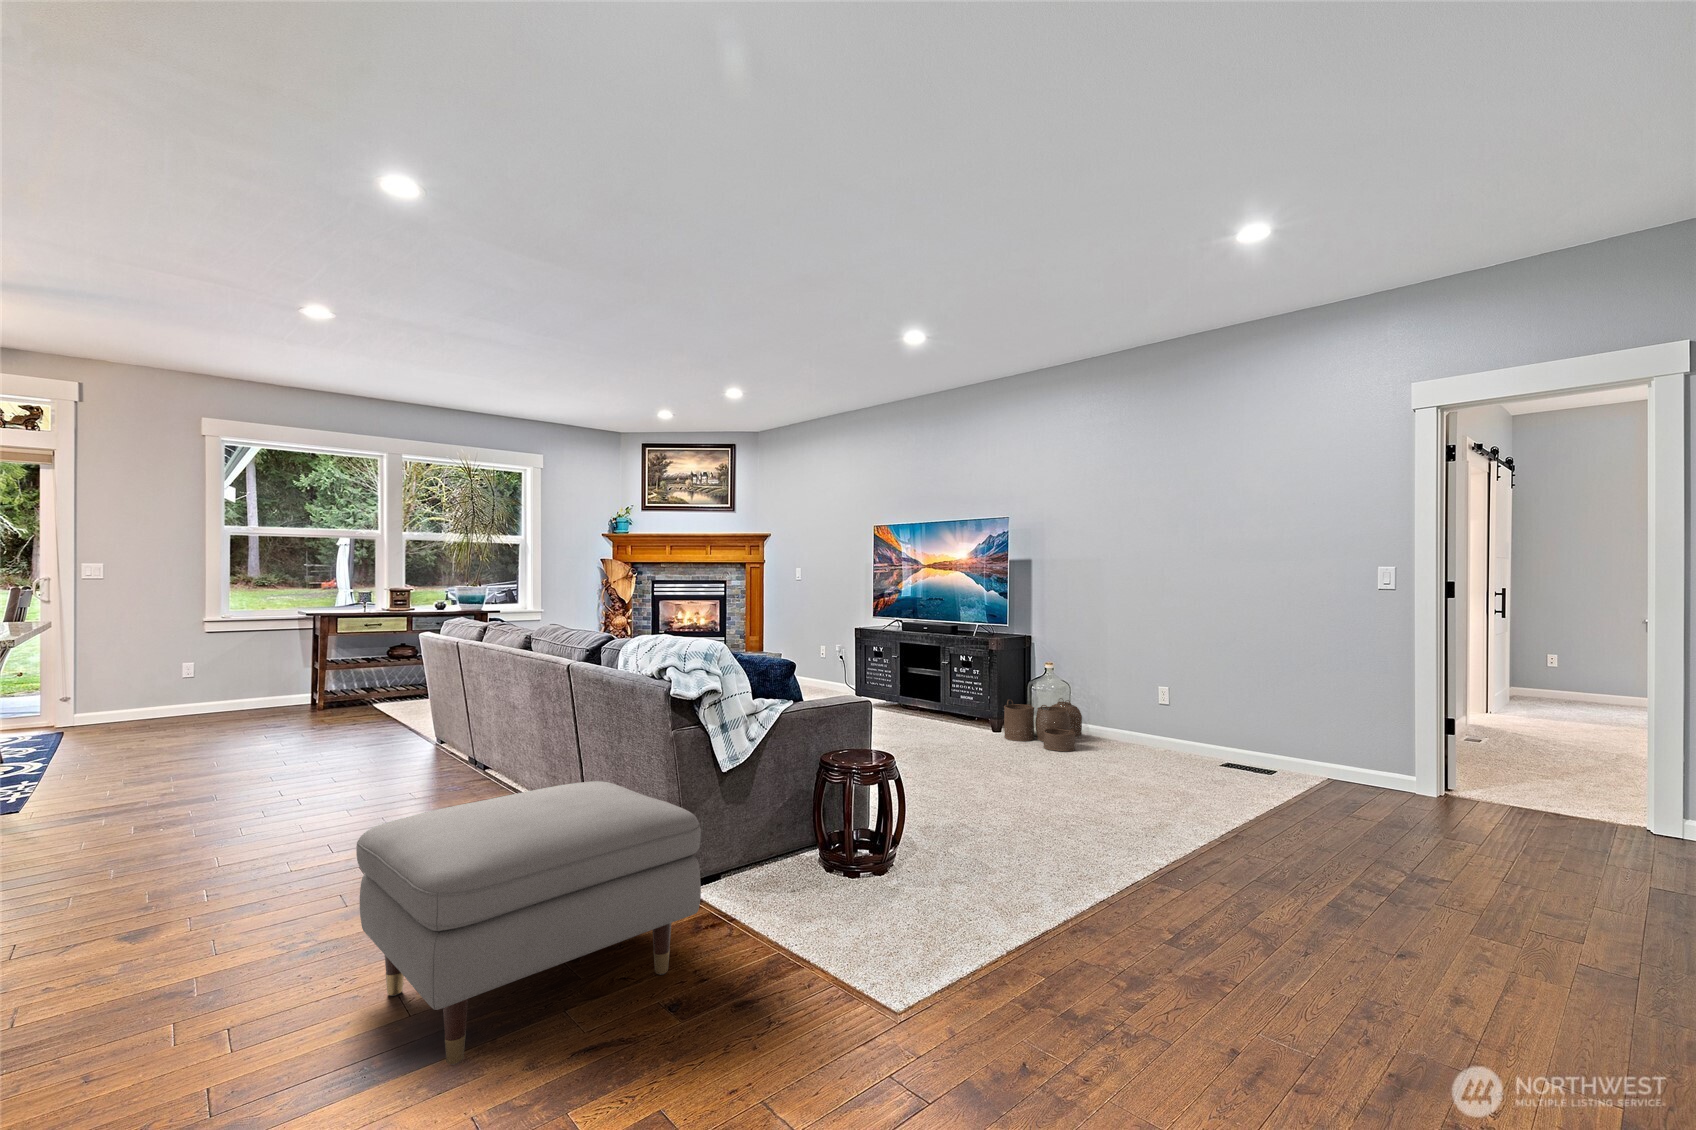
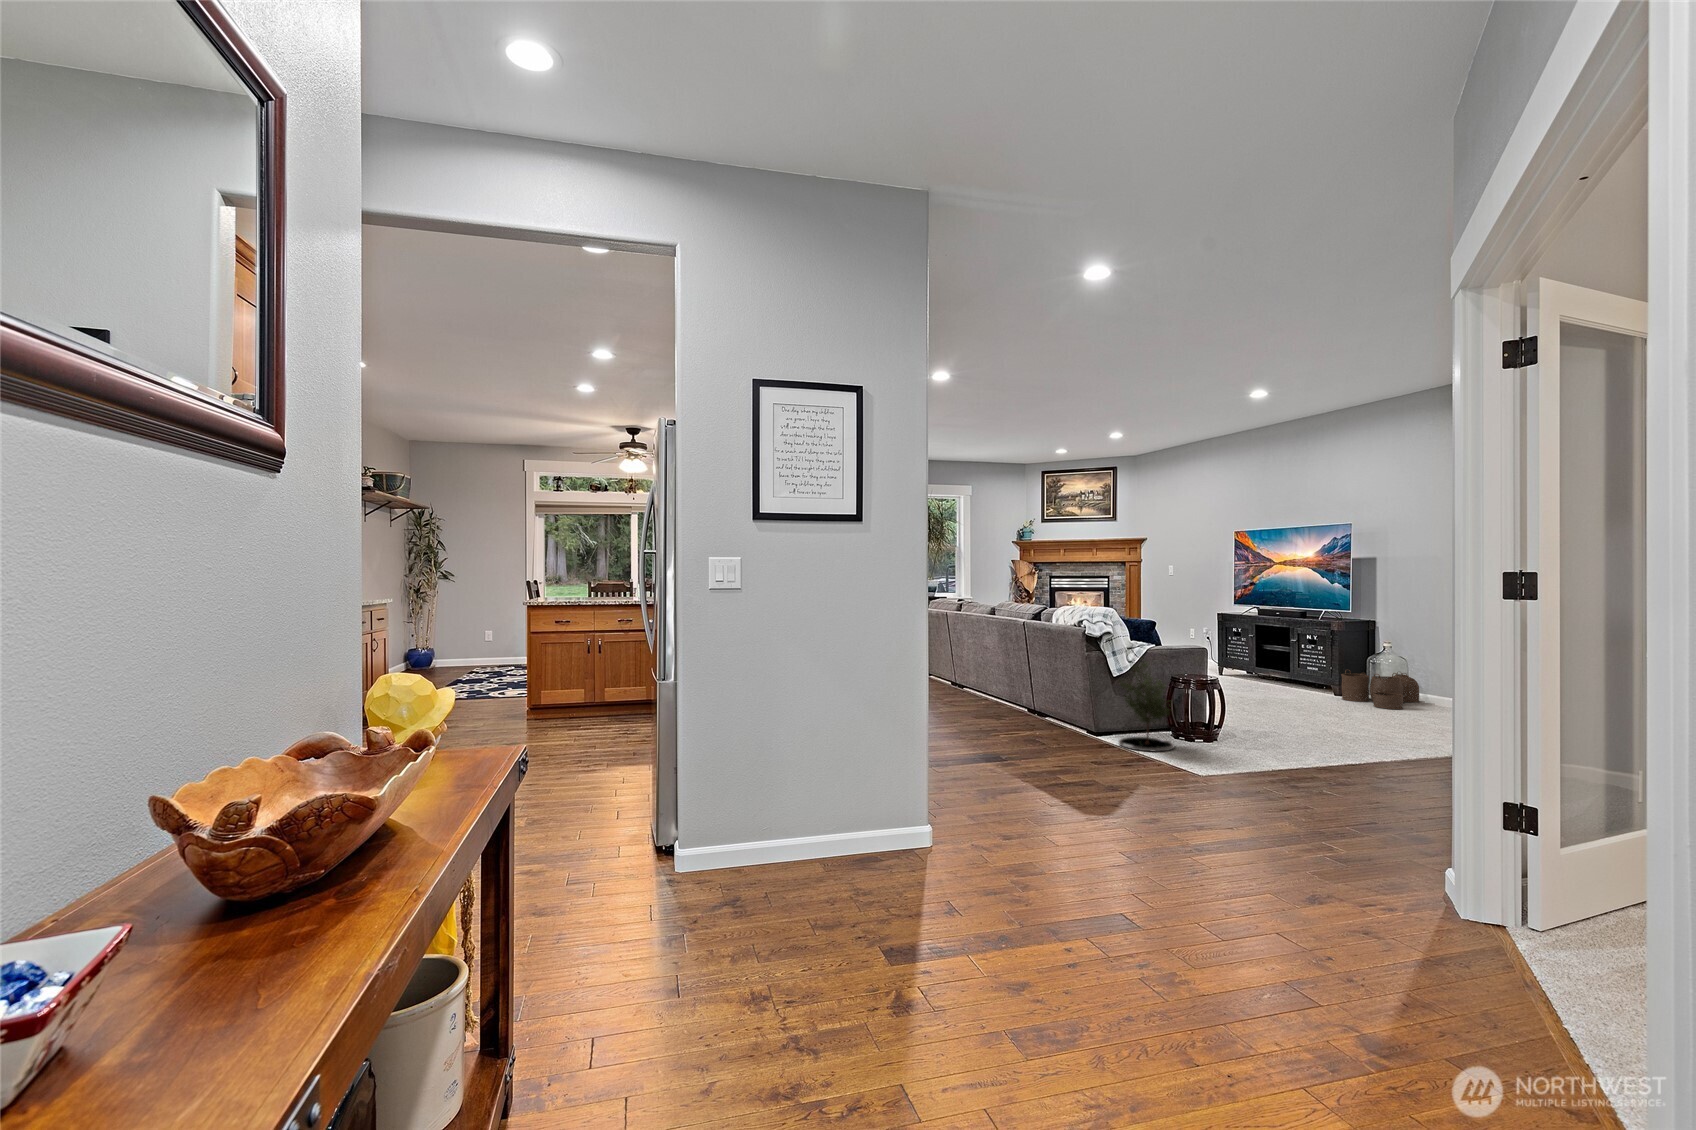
potted tree: none [727,726,830,919] -> present [1118,659,1174,752]
ottoman: present [356,781,701,1065] -> none [956,674,1105,766]

